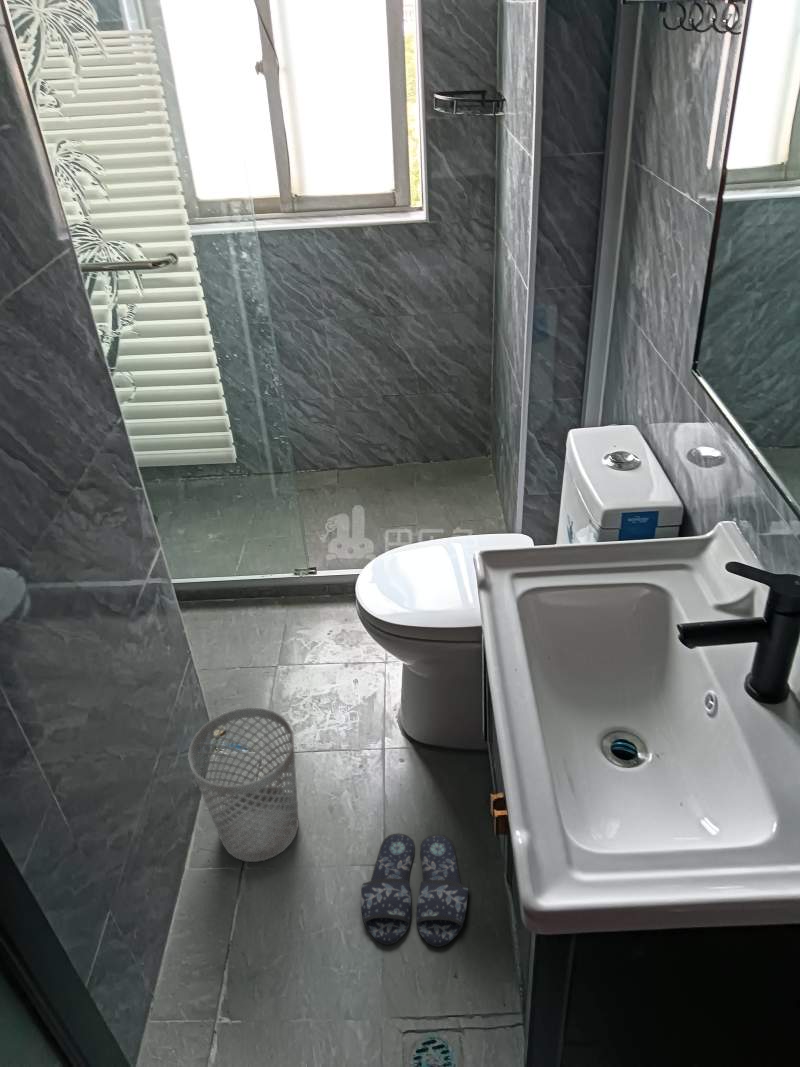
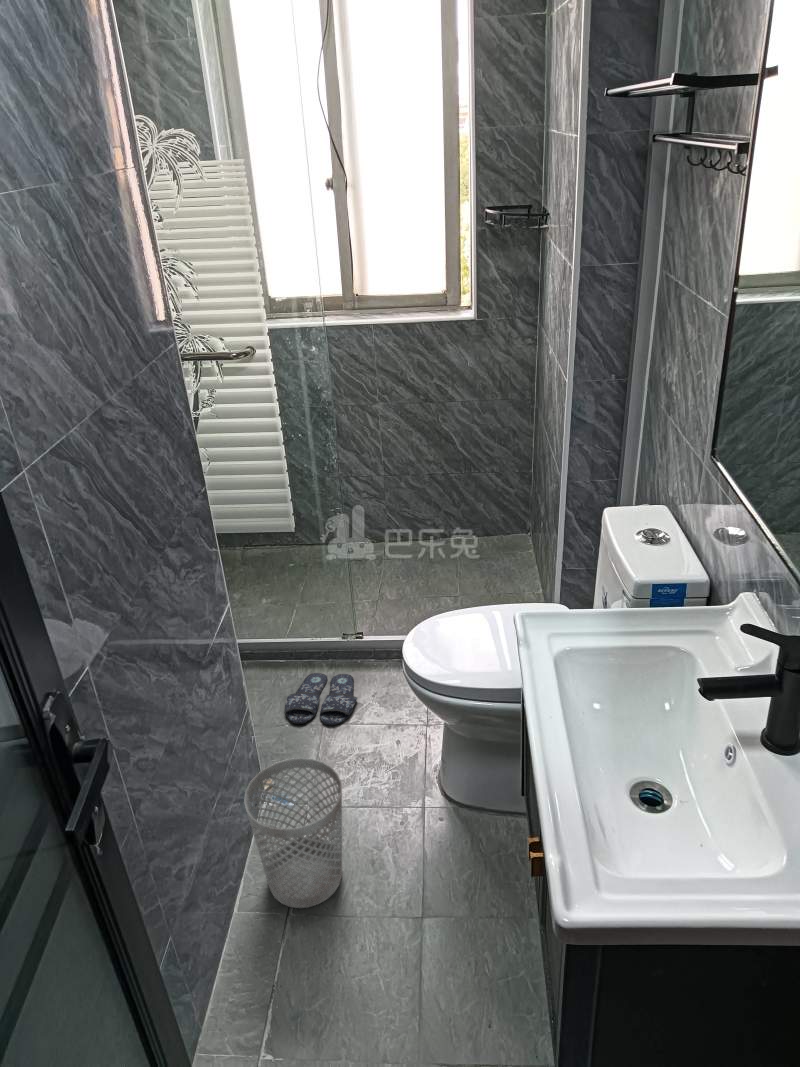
slippers: present [361,834,468,947] -> present [285,673,357,726]

